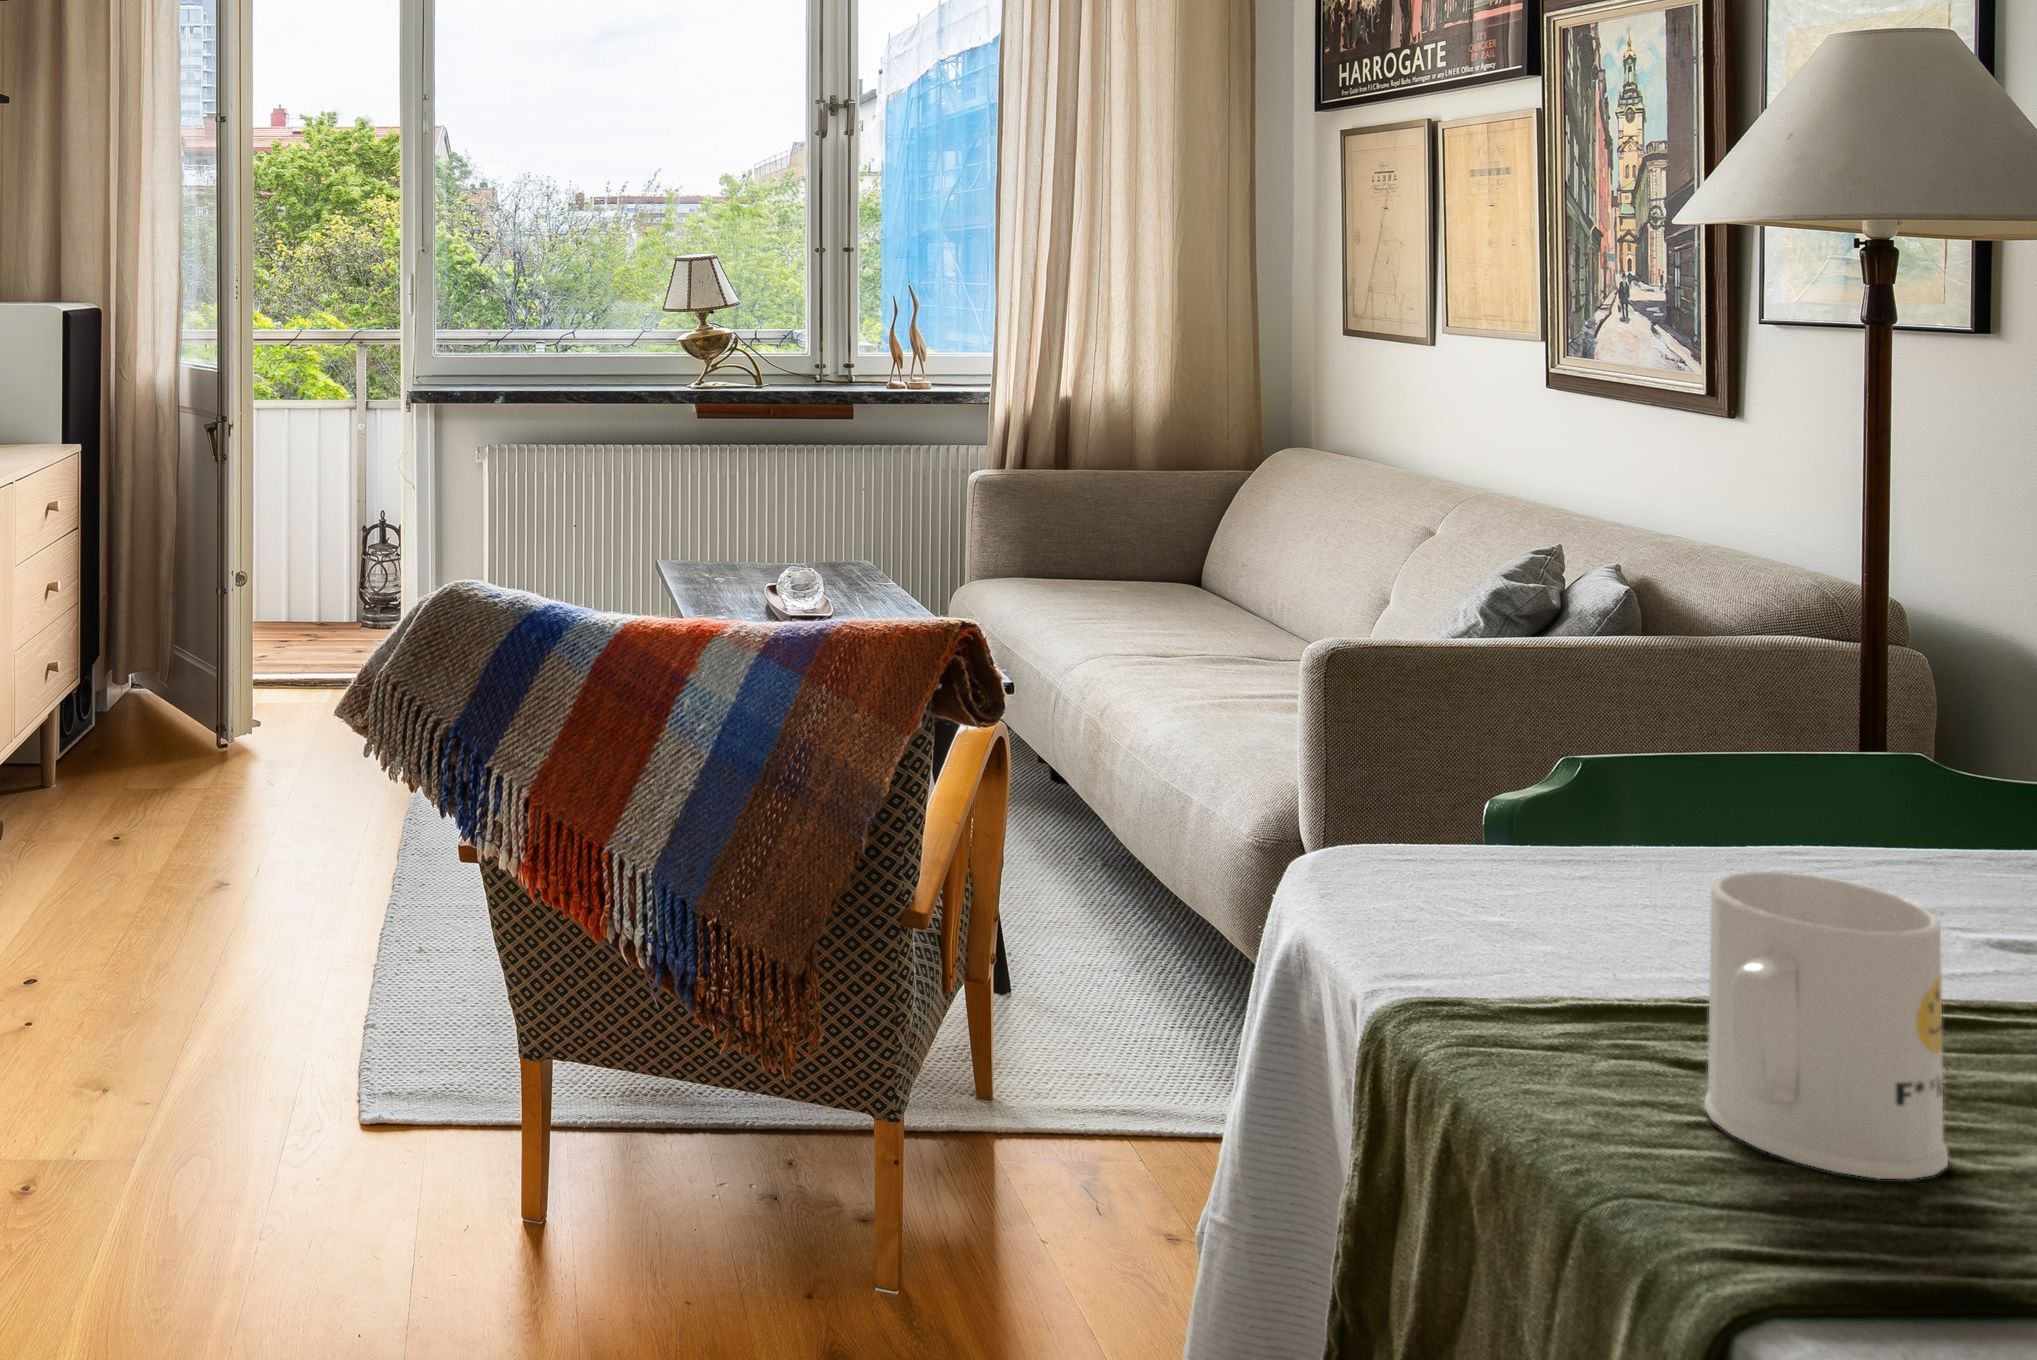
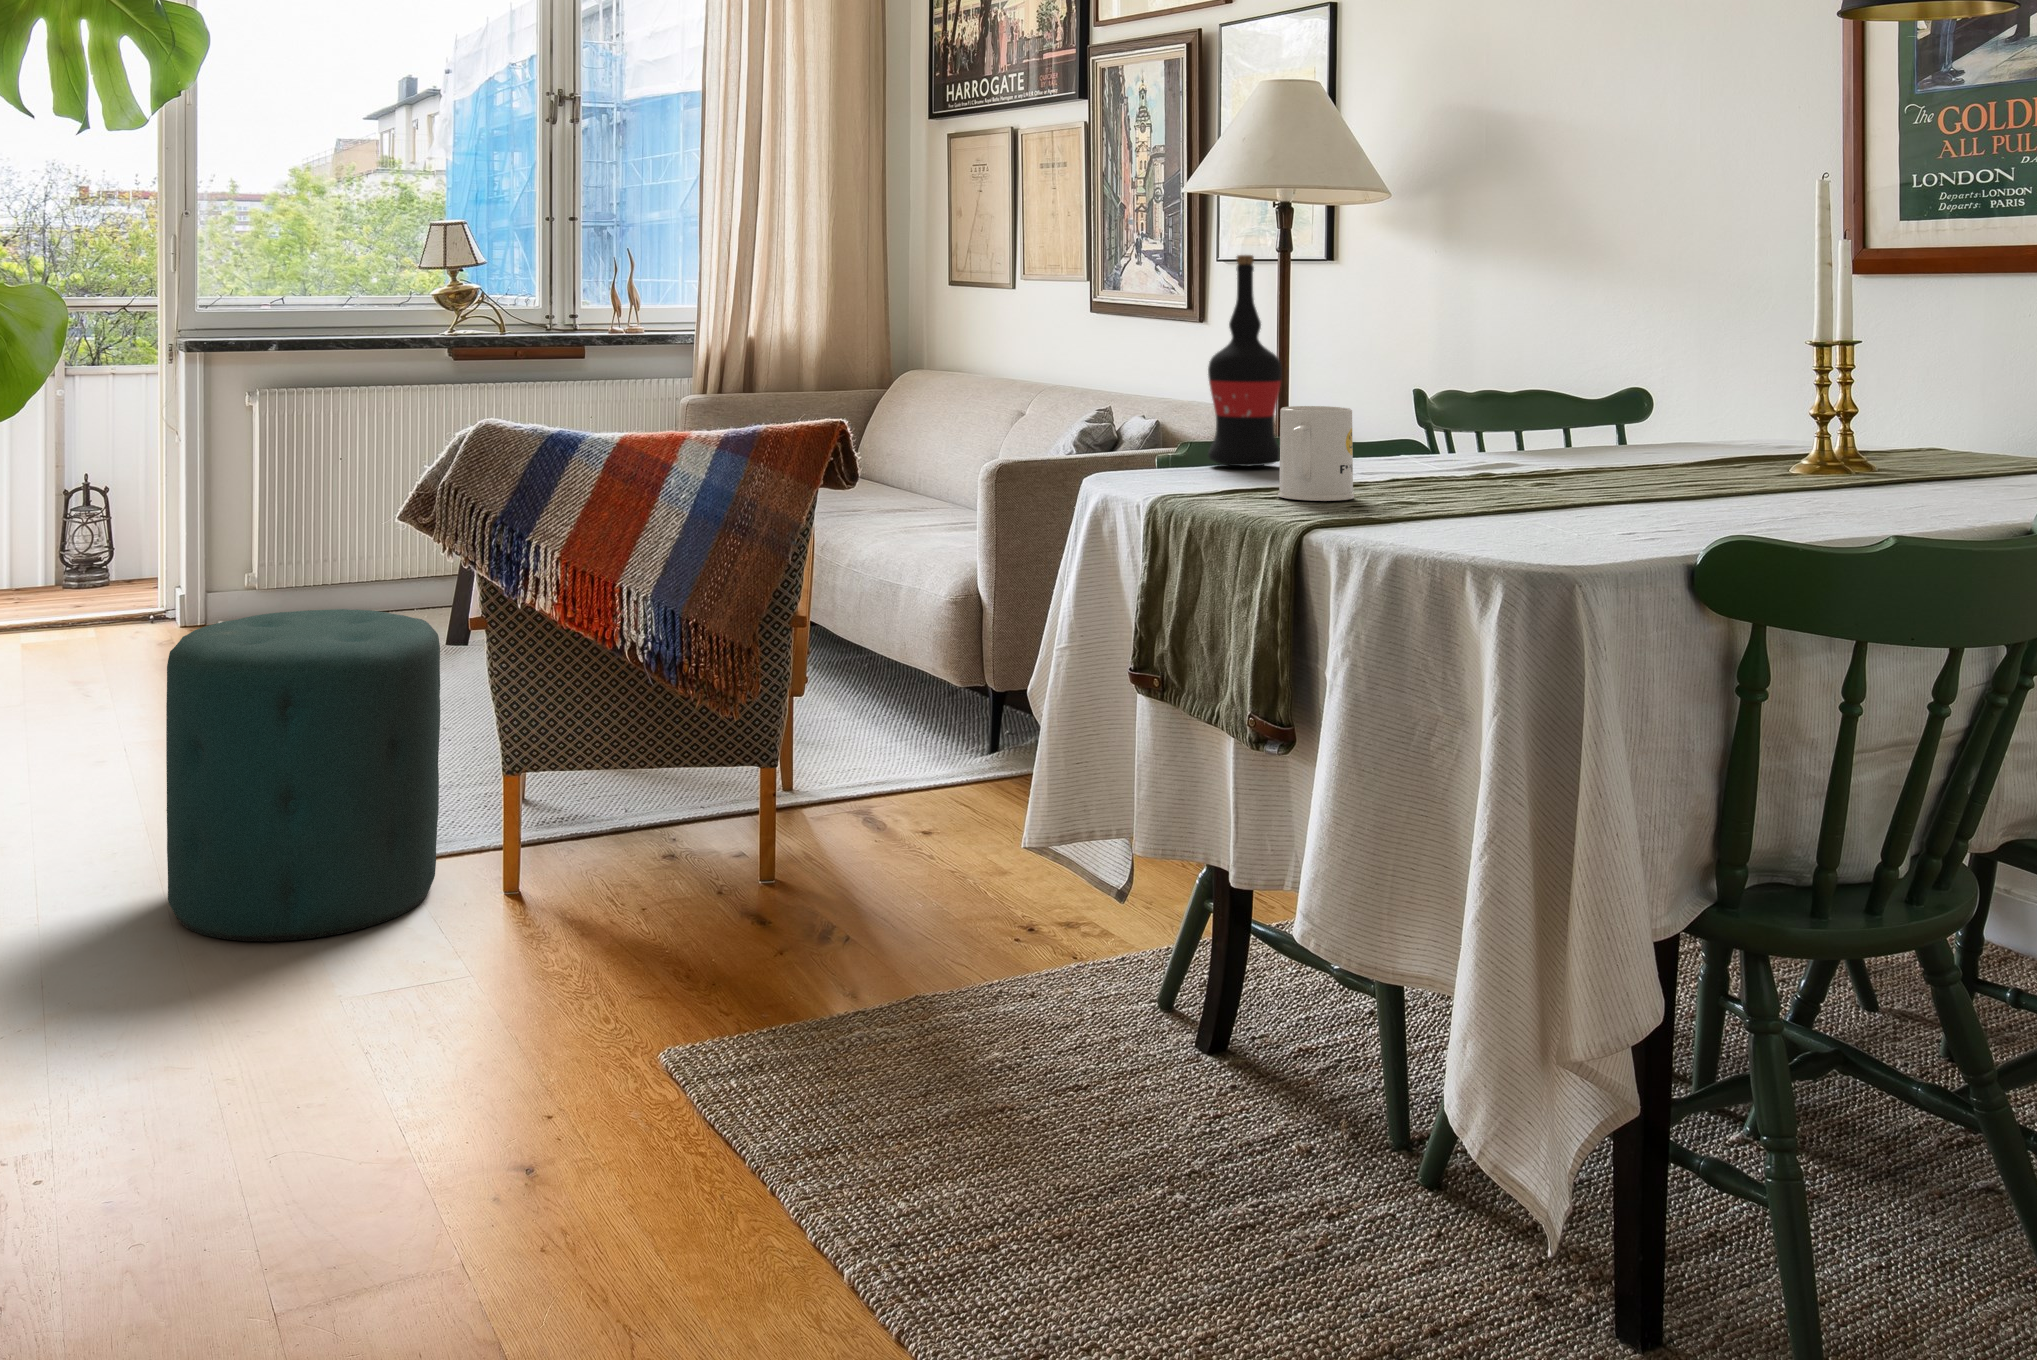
wine bottle: none [1587,426,1780,899] -> present [1208,255,1282,467]
ottoman: none [79,794,419,1271] -> present [166,609,440,941]

